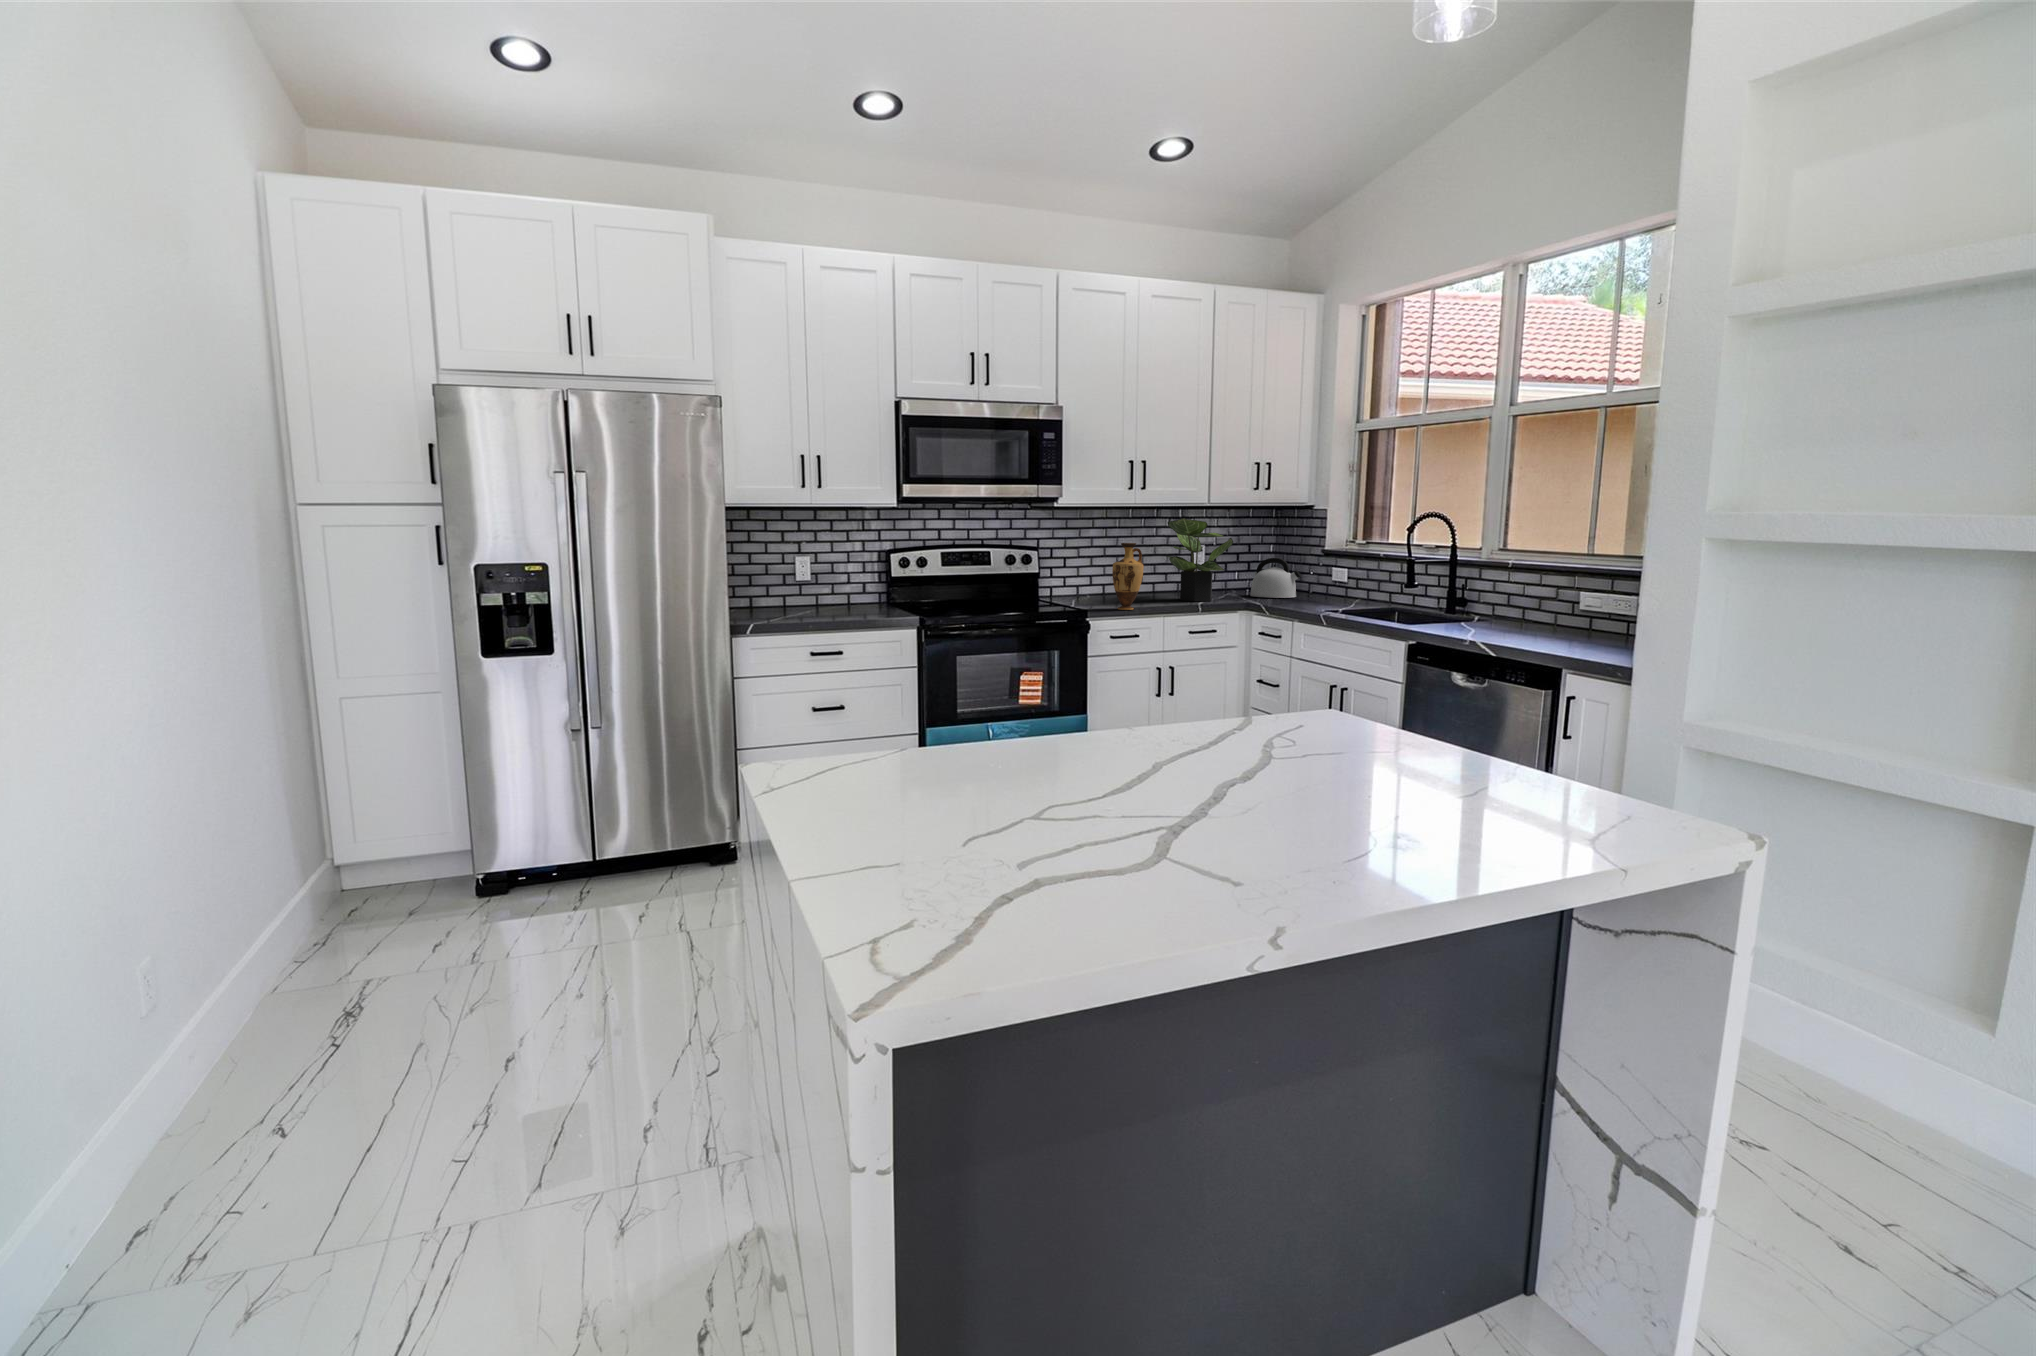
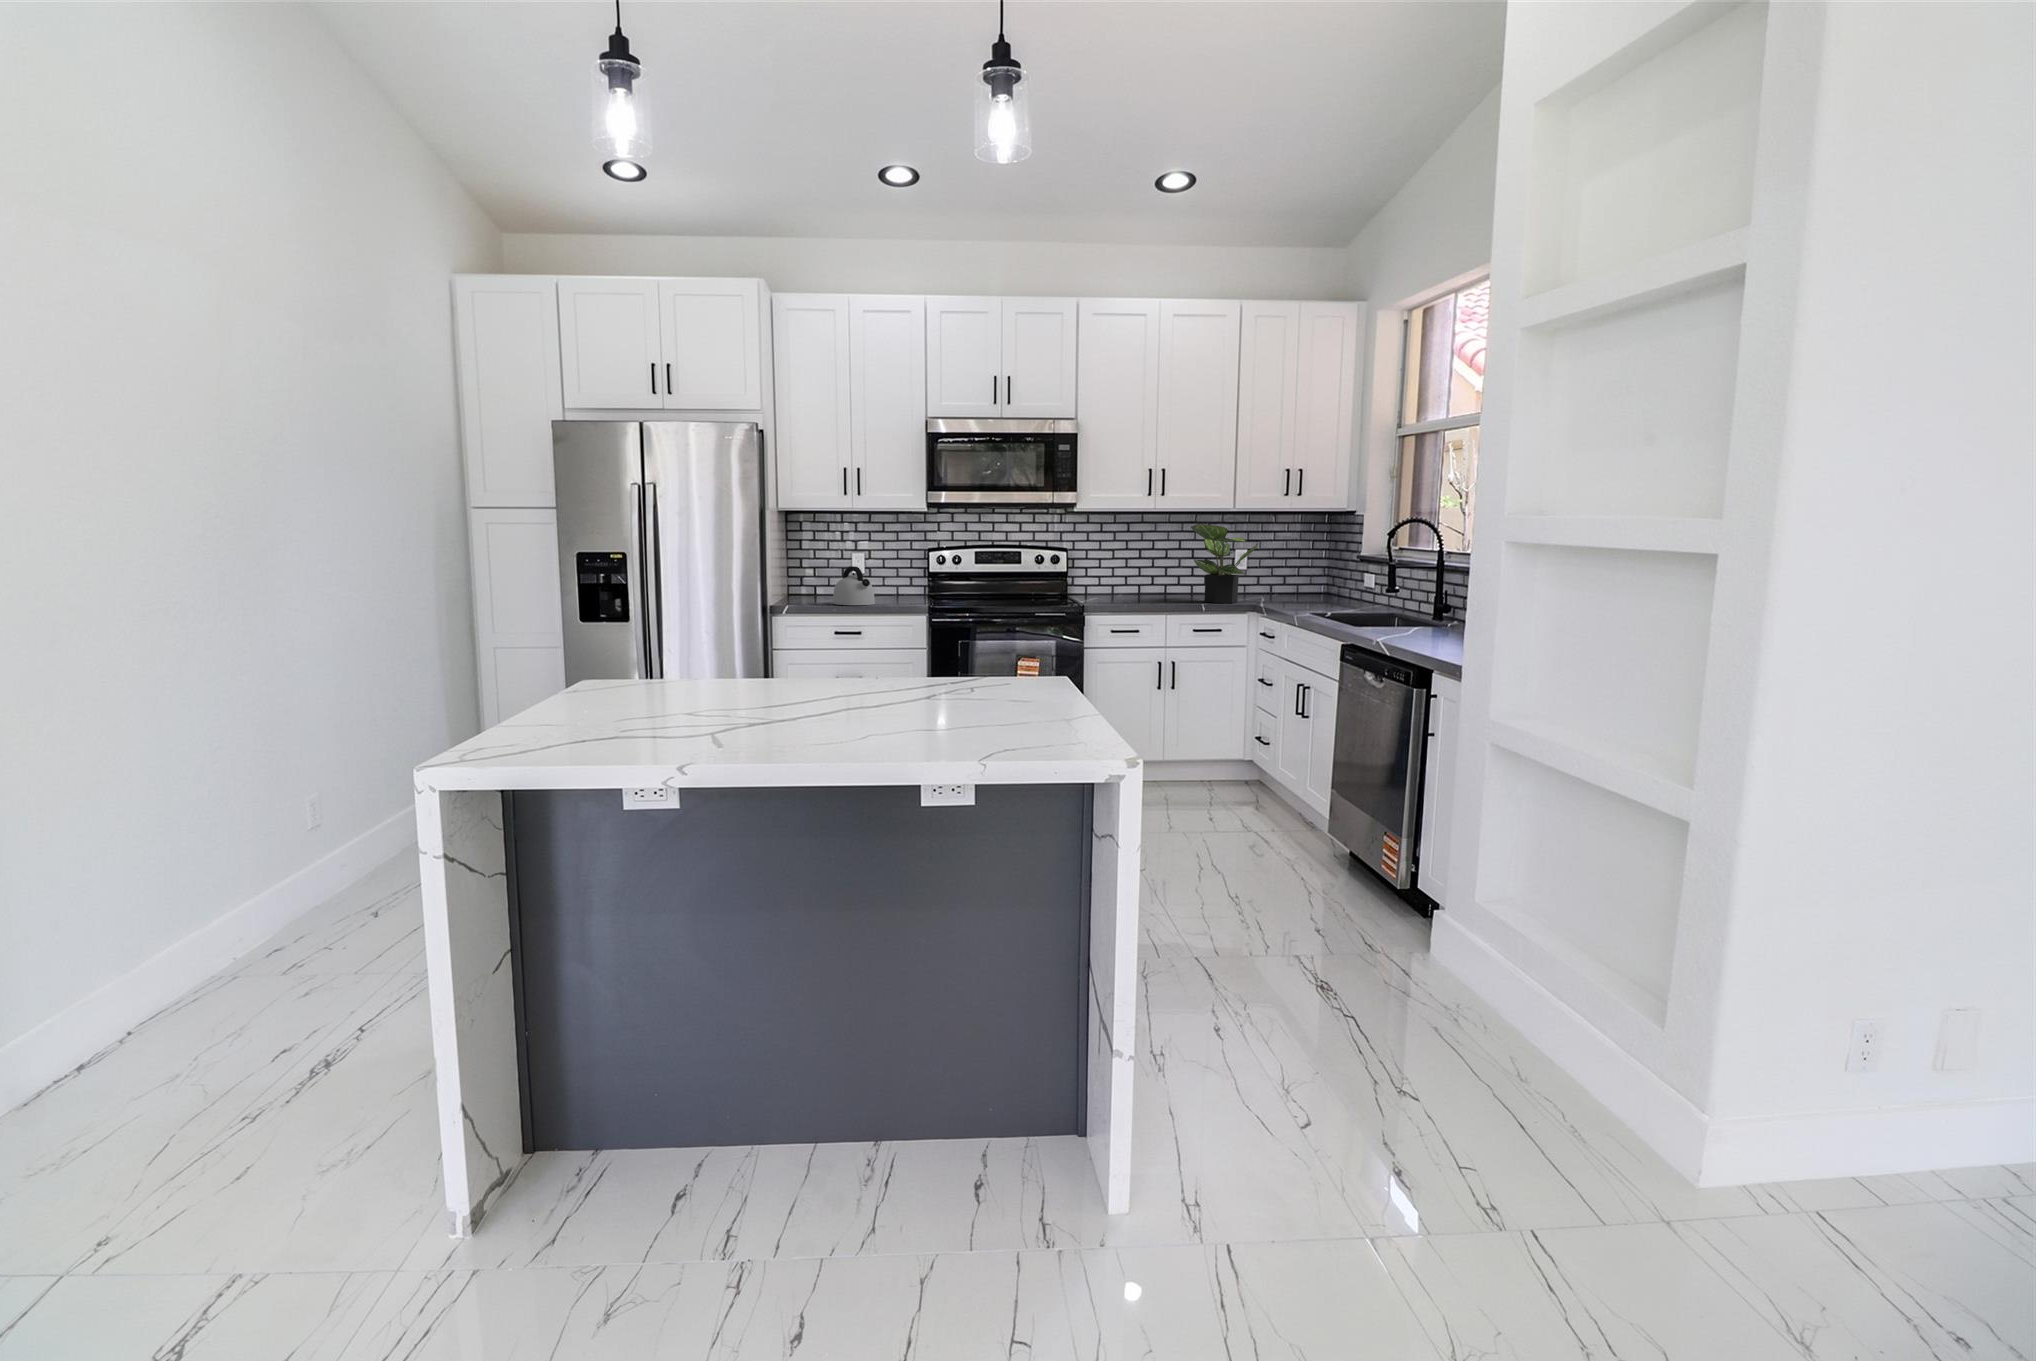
vase: present [1112,543,1143,610] -> none [1121,546,1150,608]
kettle: present [1250,558,1301,598] -> present [833,566,875,605]

